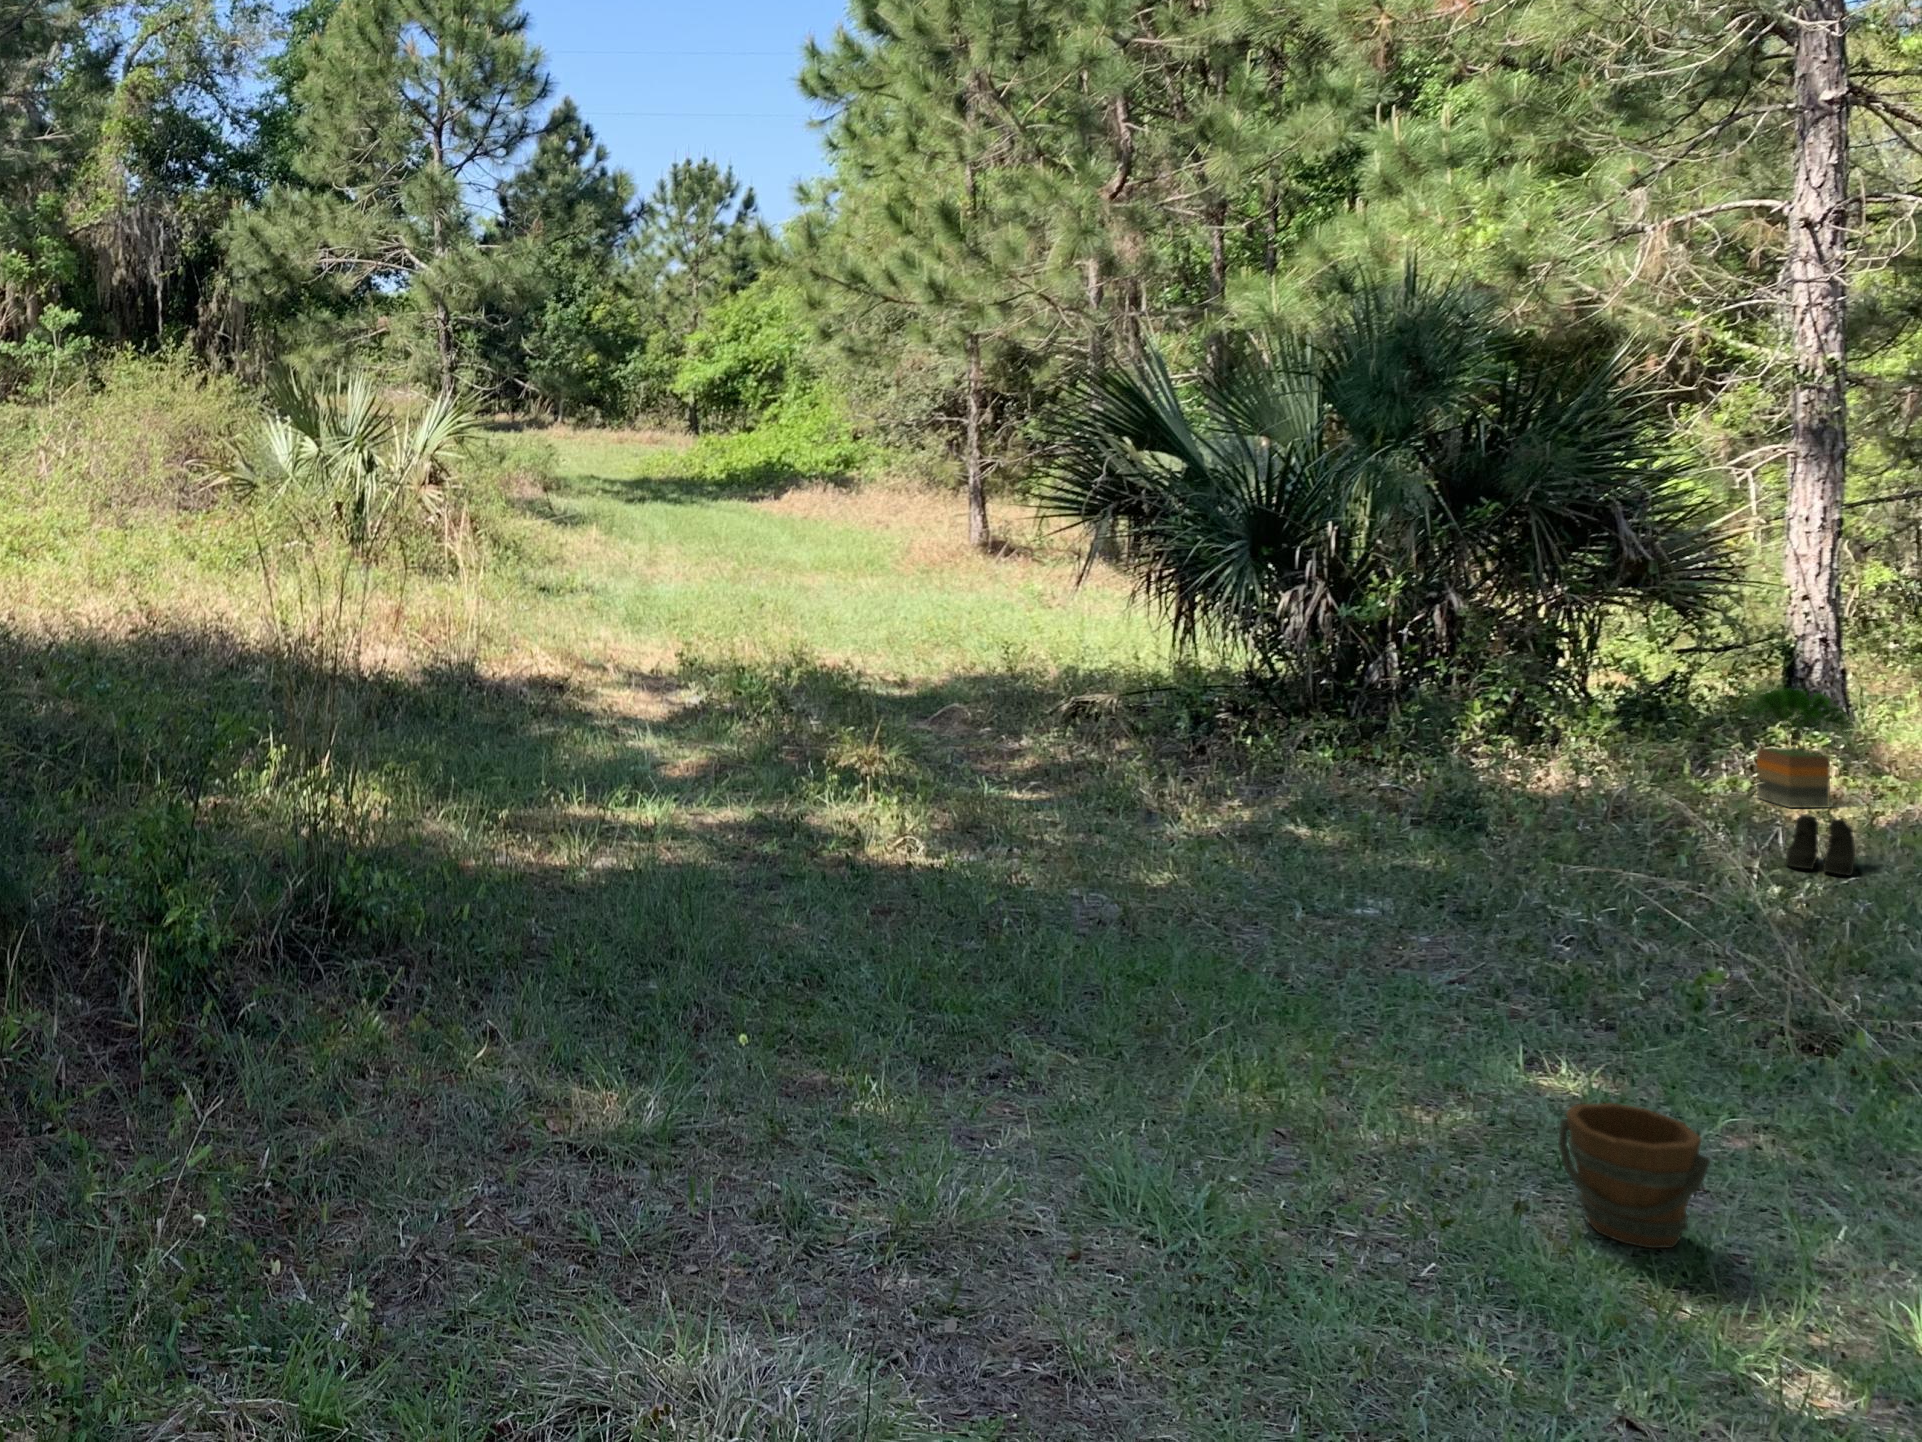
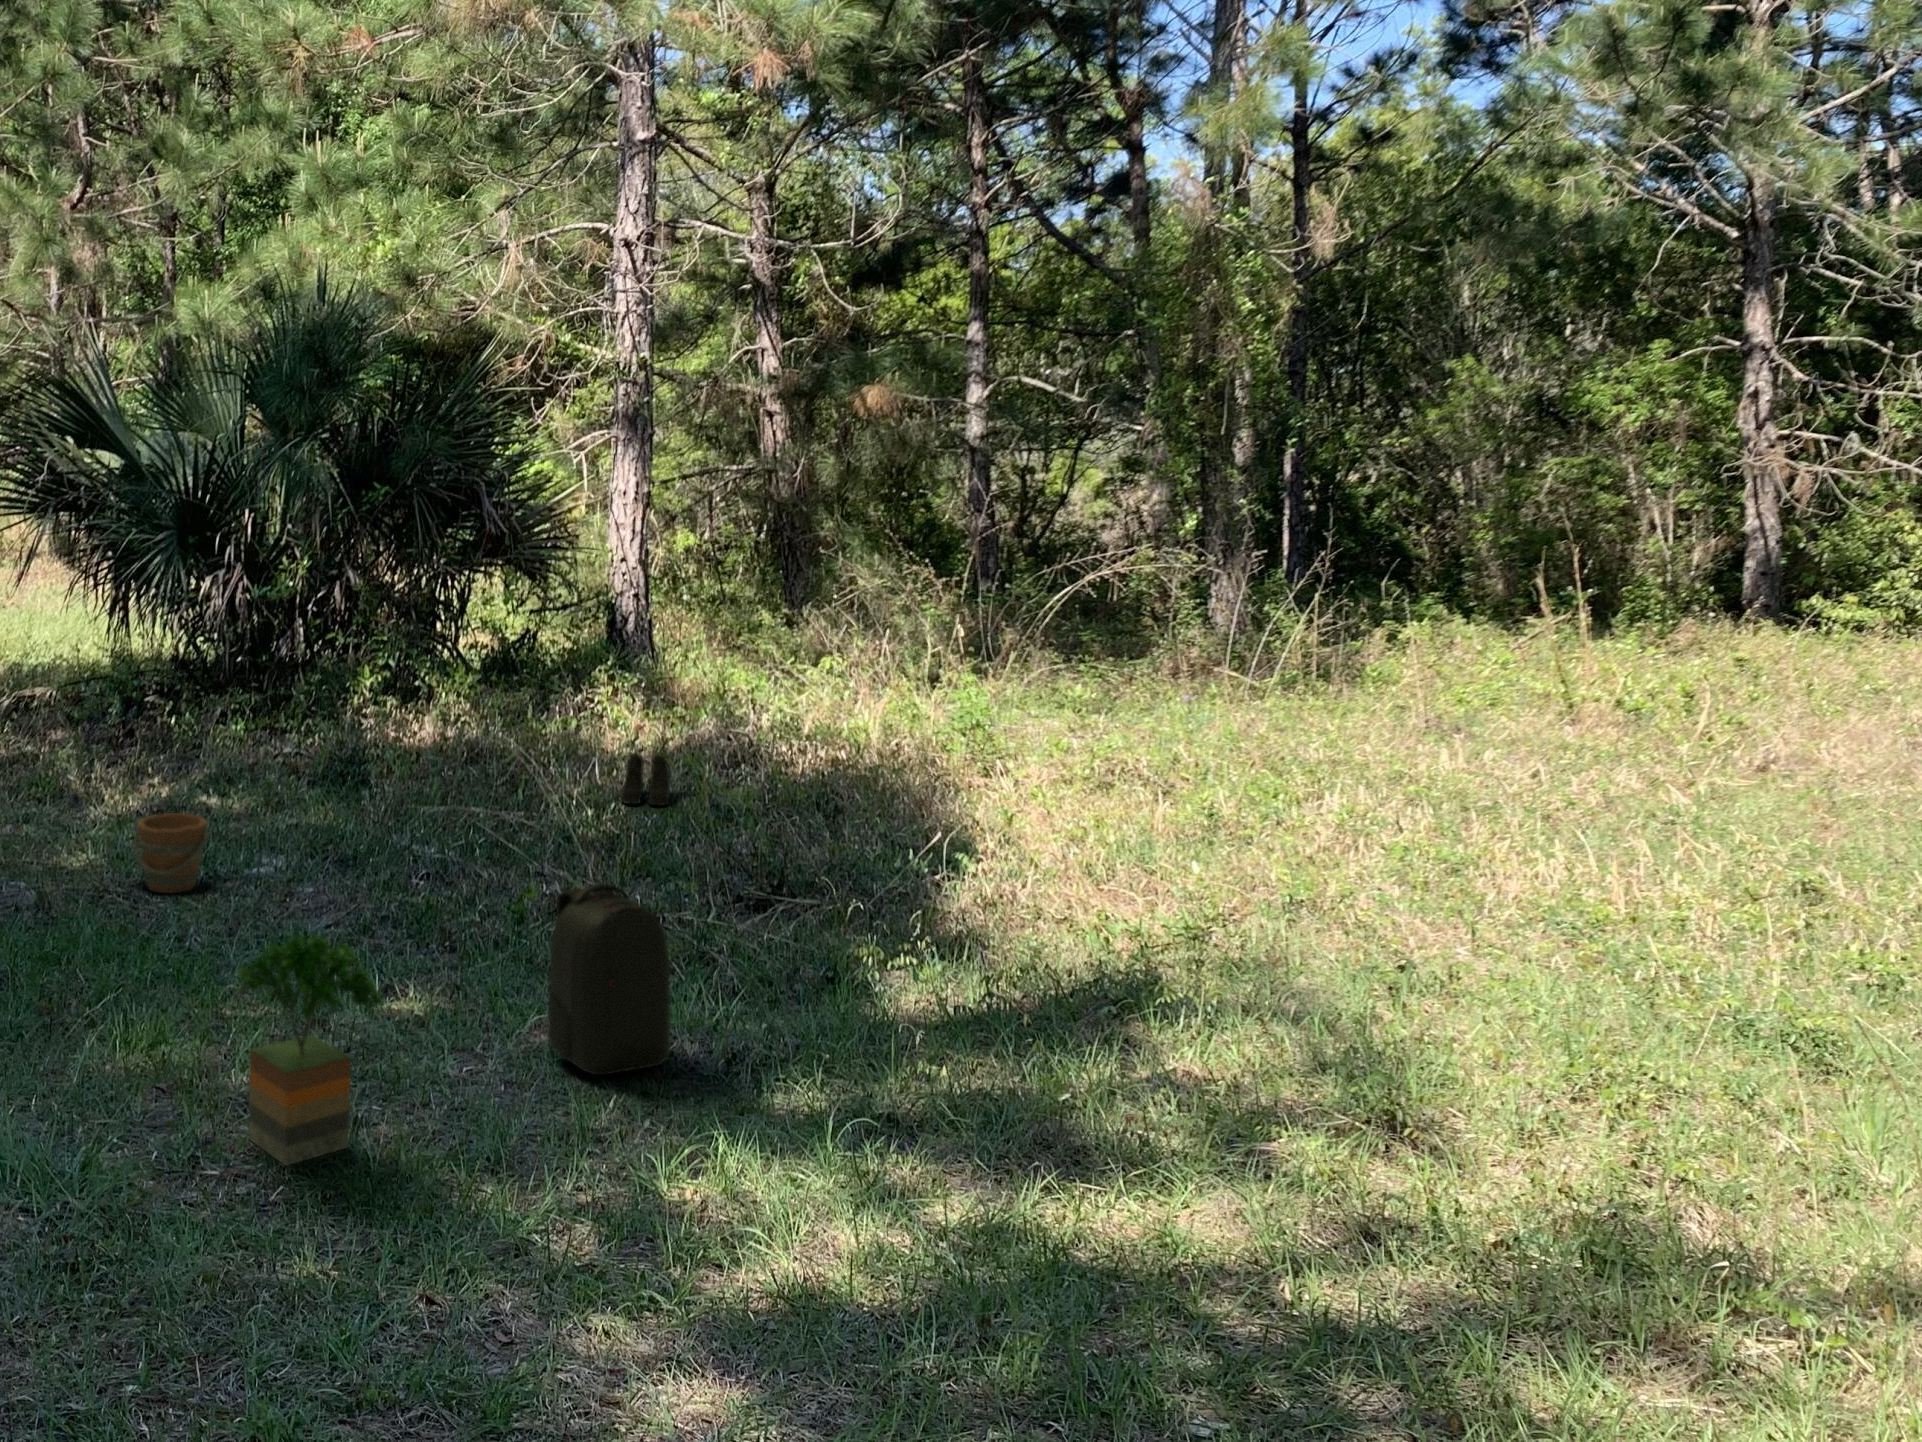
potted tree: present [1749,688,1853,808] -> present [237,934,383,1165]
backpack: none [1658,913,1808,1106] -> present [548,883,671,1075]
bucket: present [1558,1103,1710,1248] -> present [133,813,210,893]

